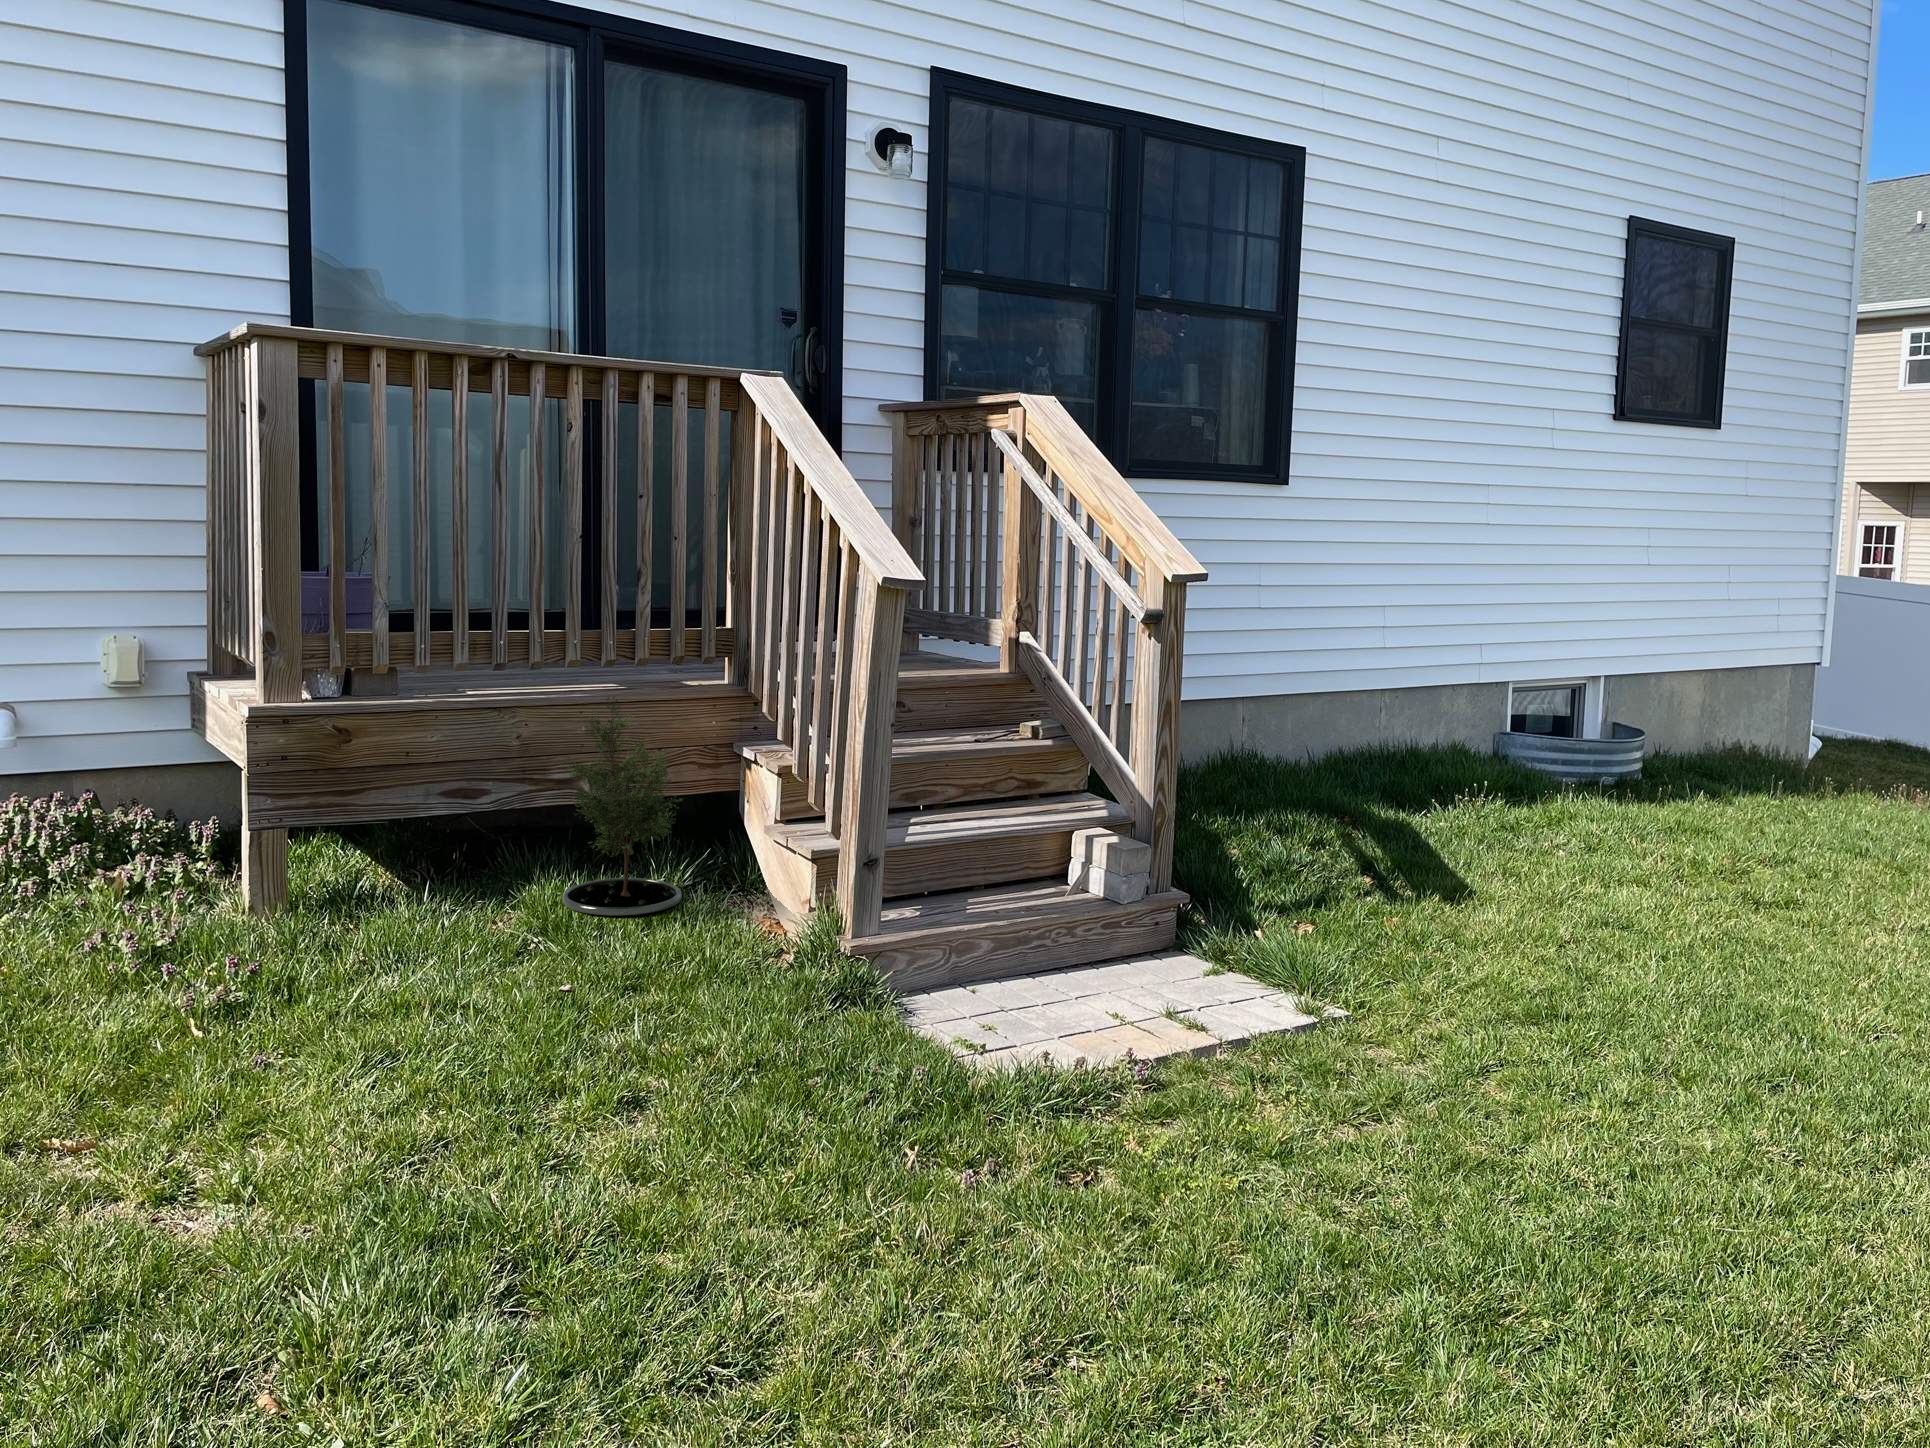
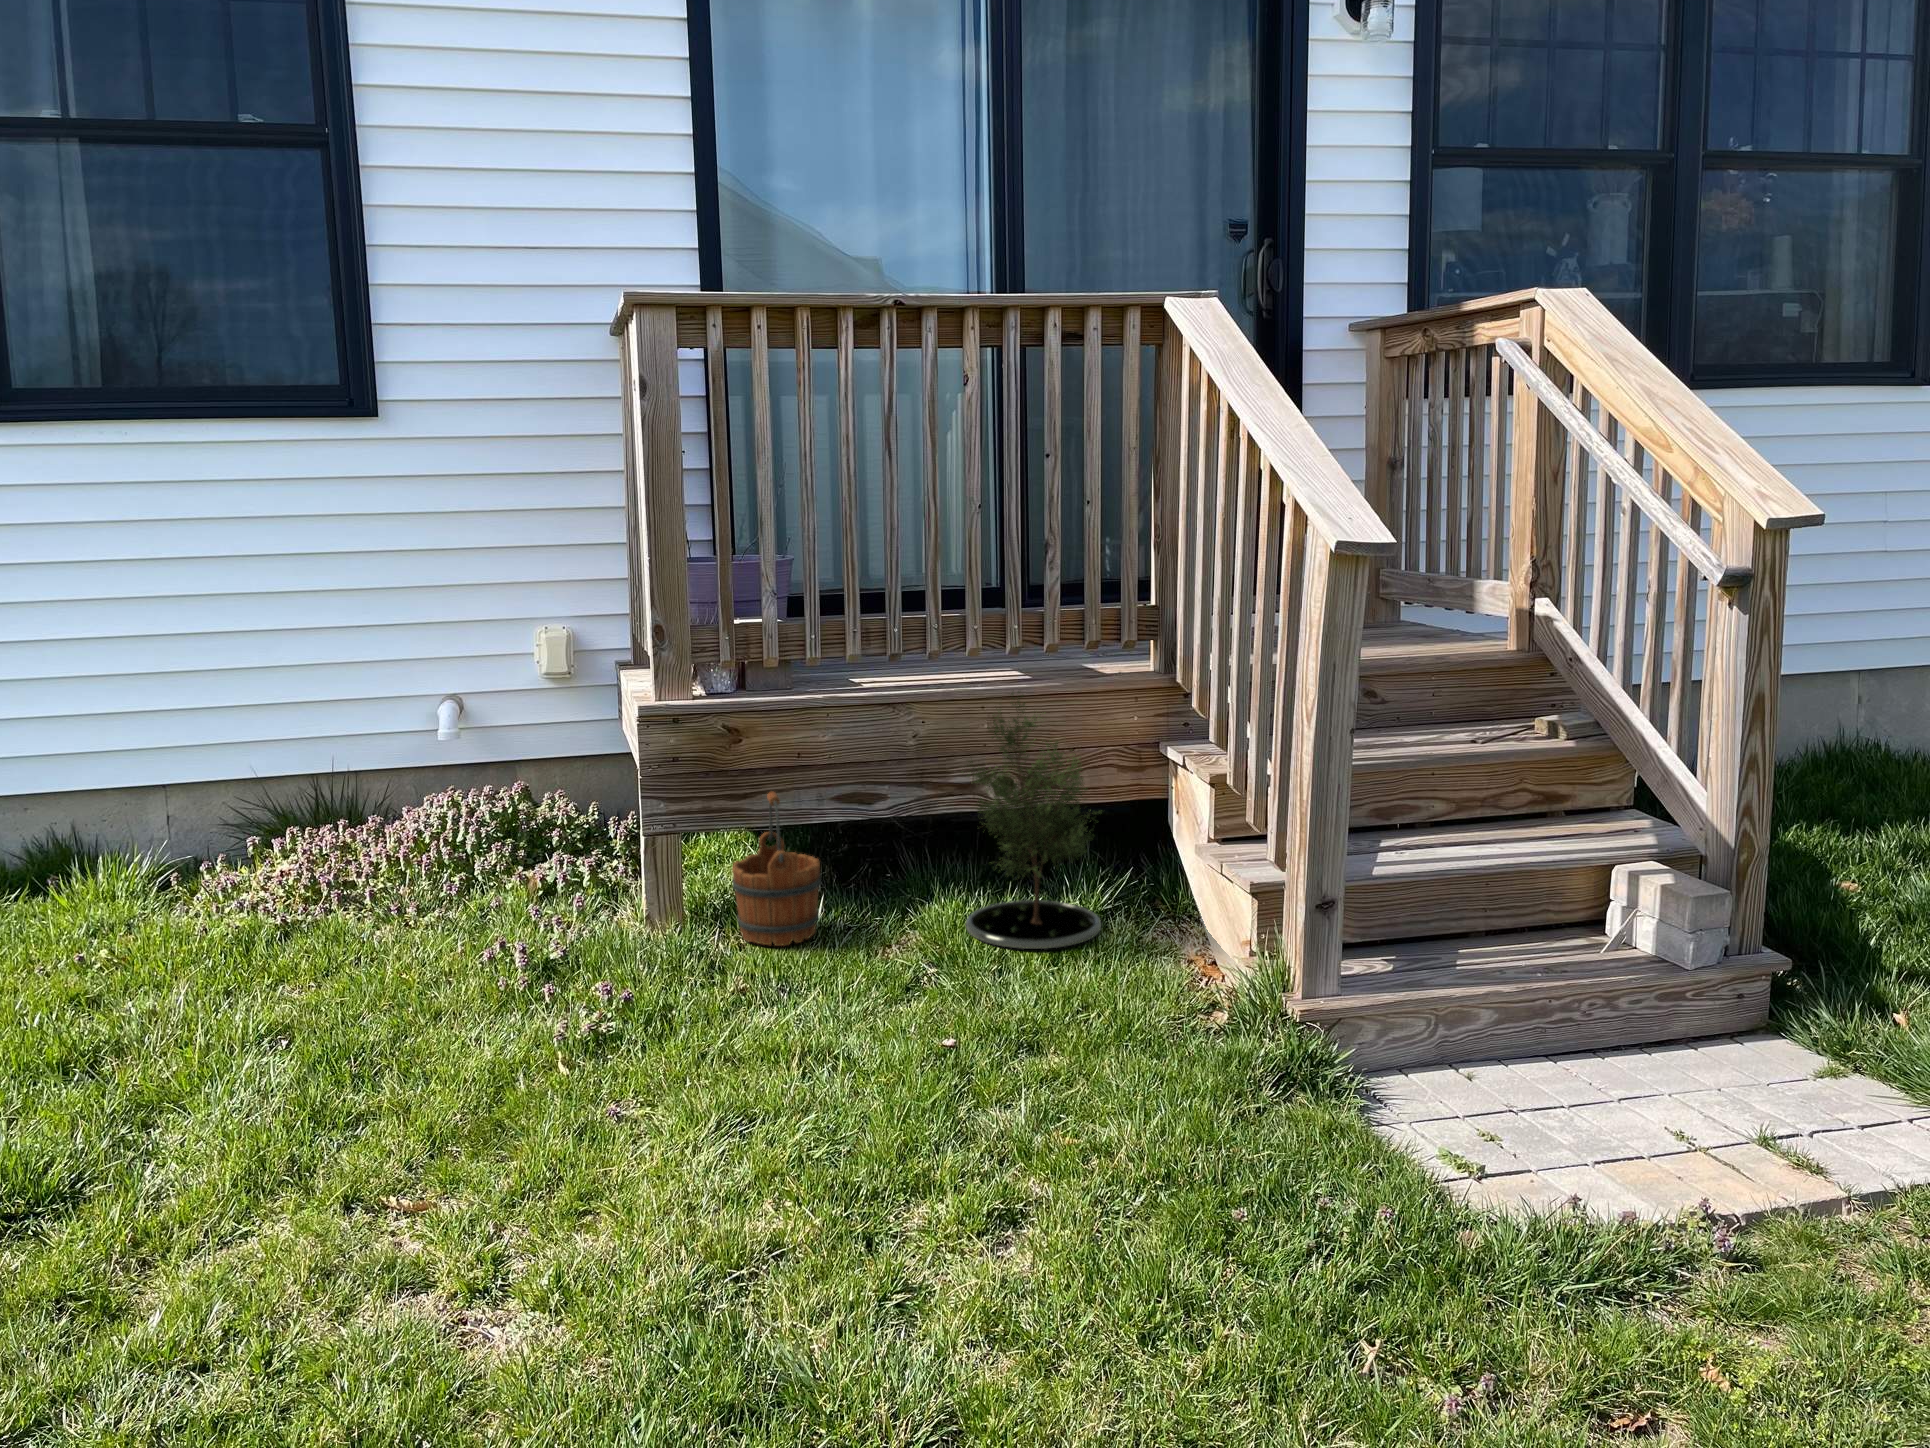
wooden bucket: none [343,785,429,924] -> present [732,792,821,946]

